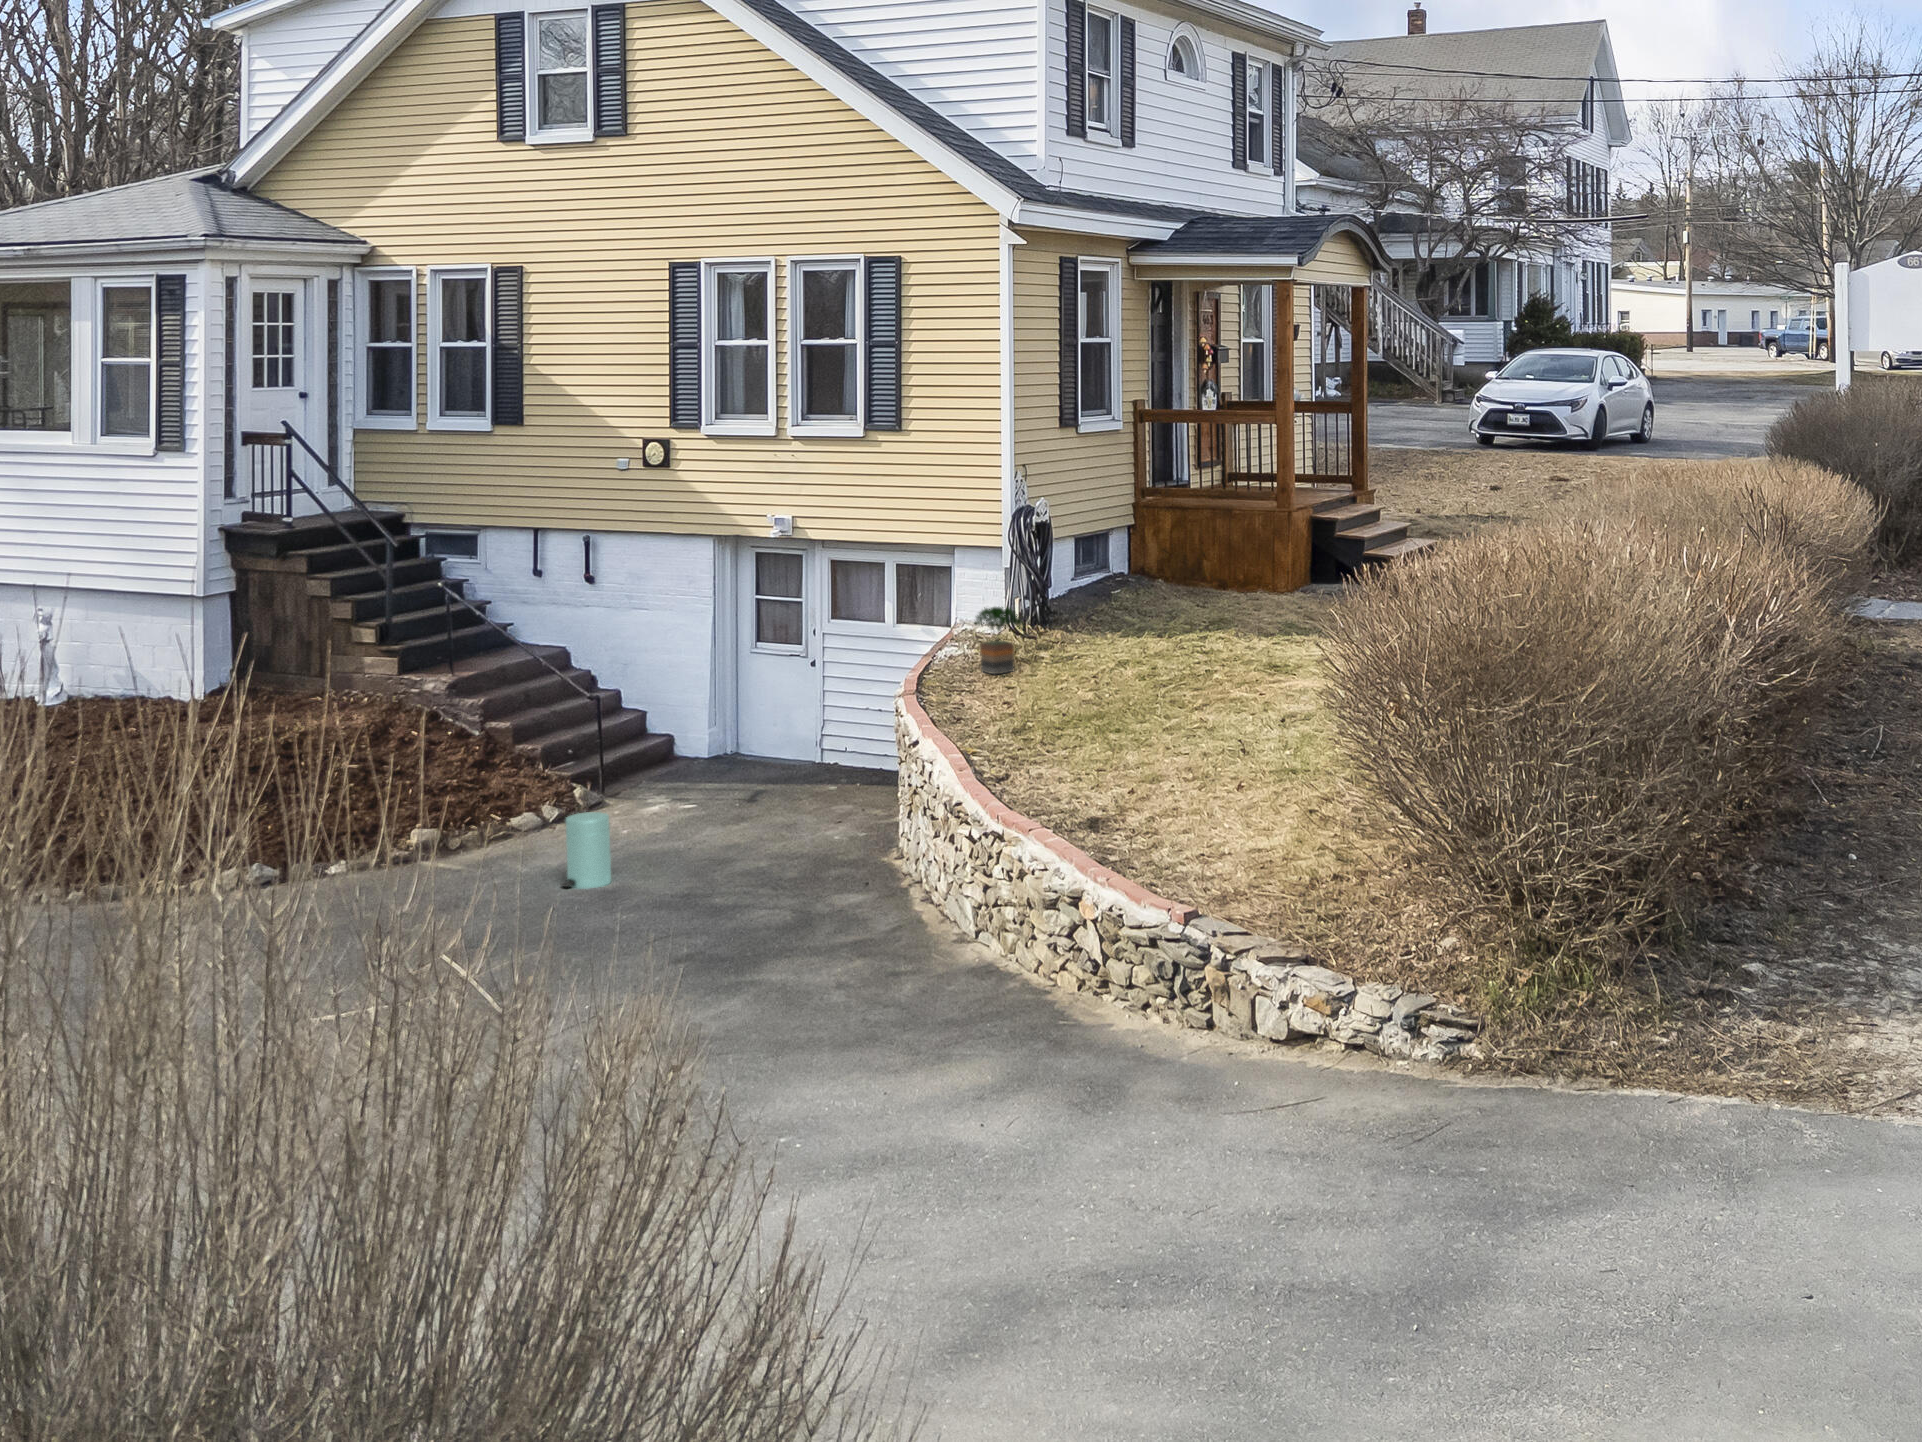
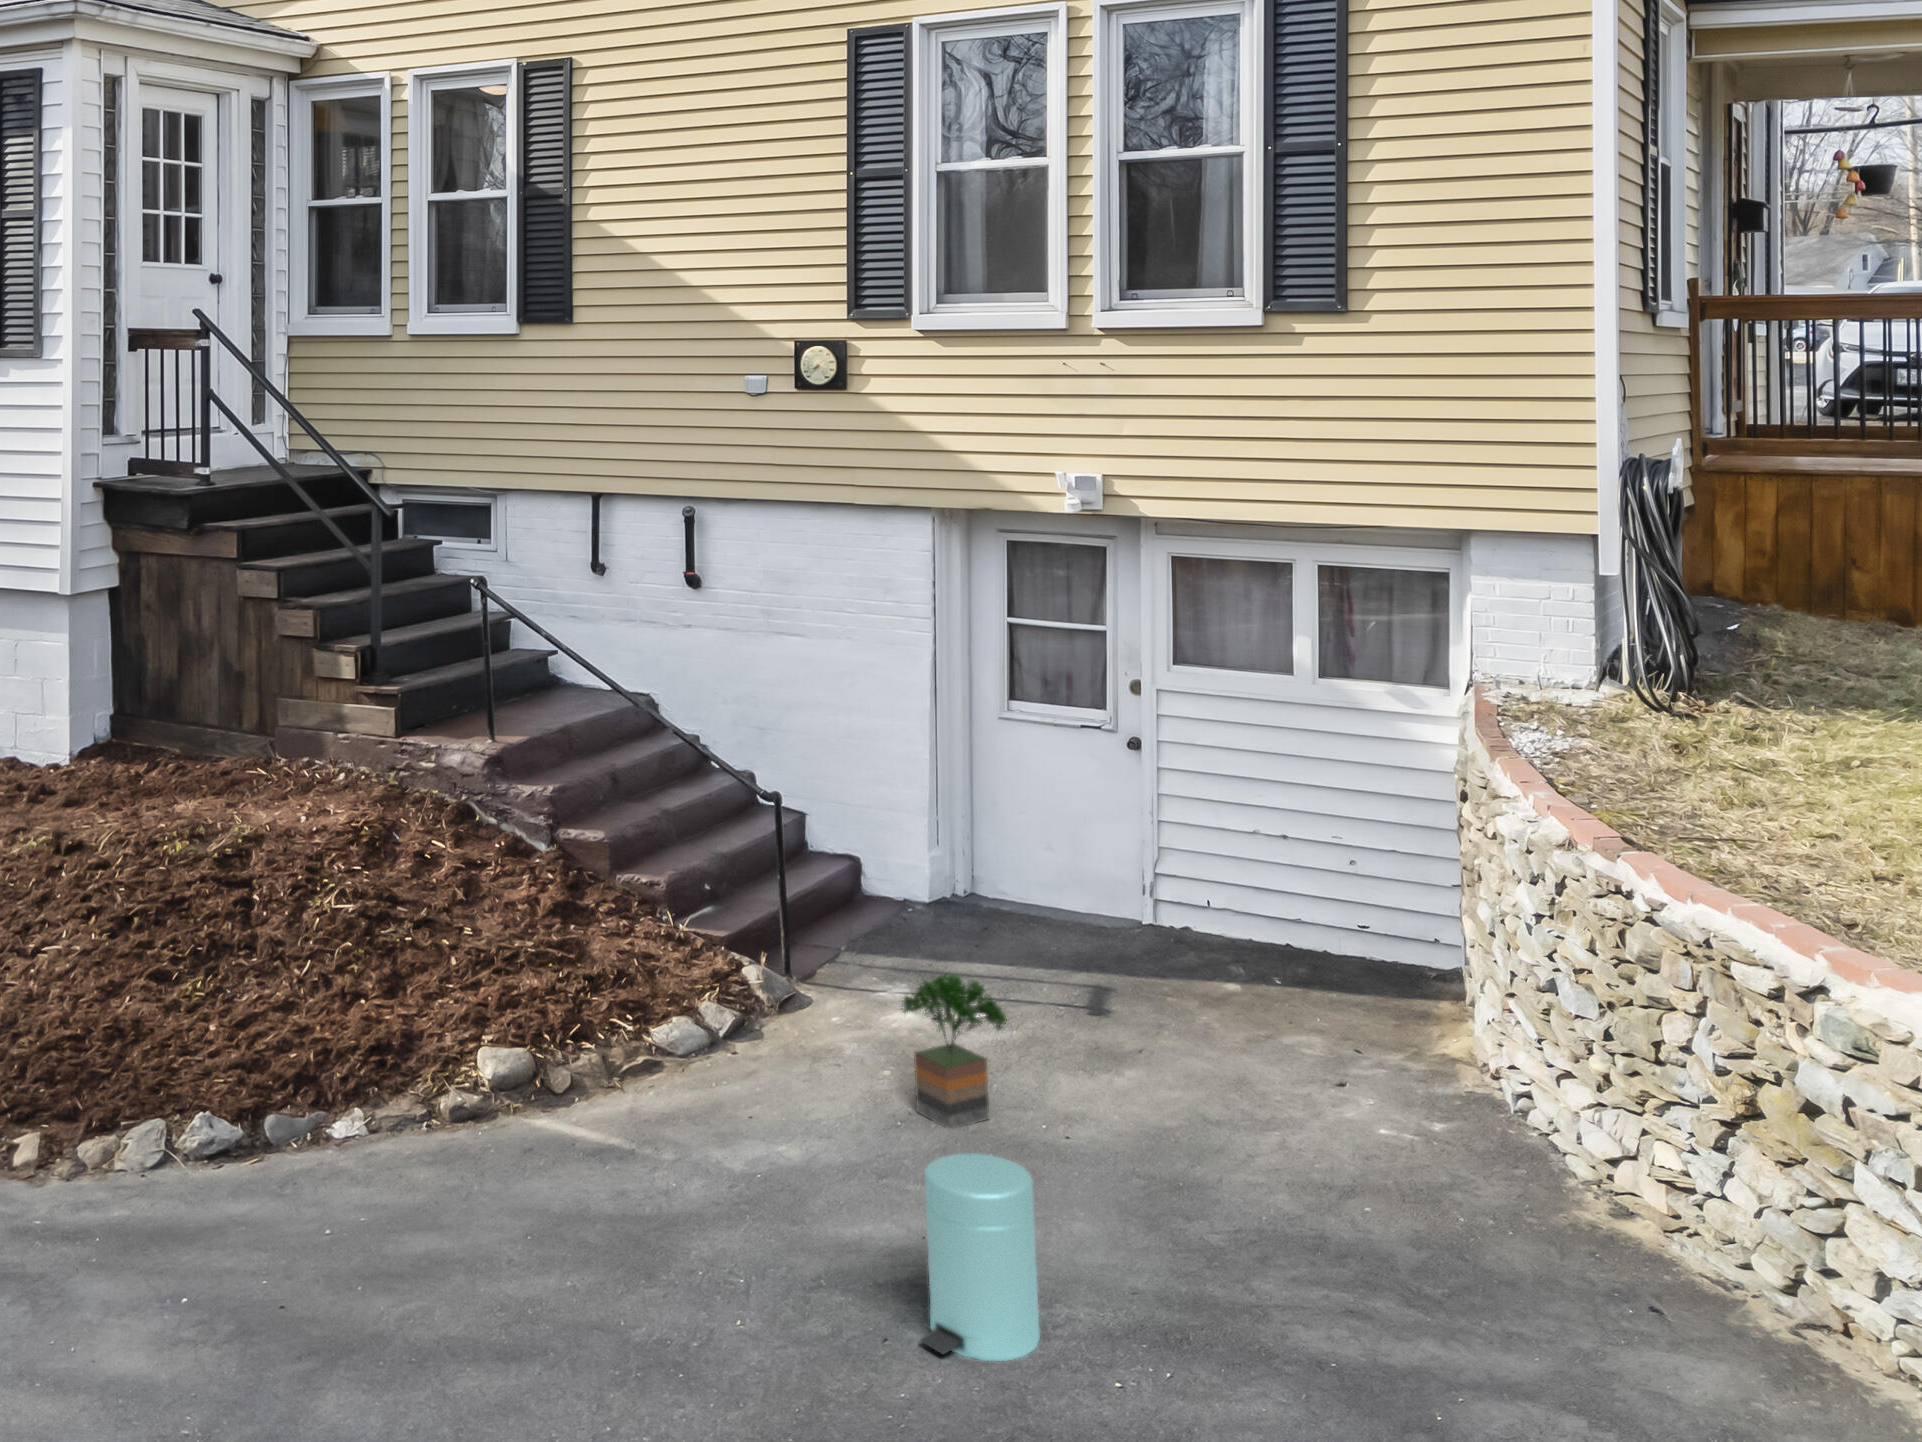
potted tree: present [976,607,1022,674] -> present [901,974,1007,1129]

